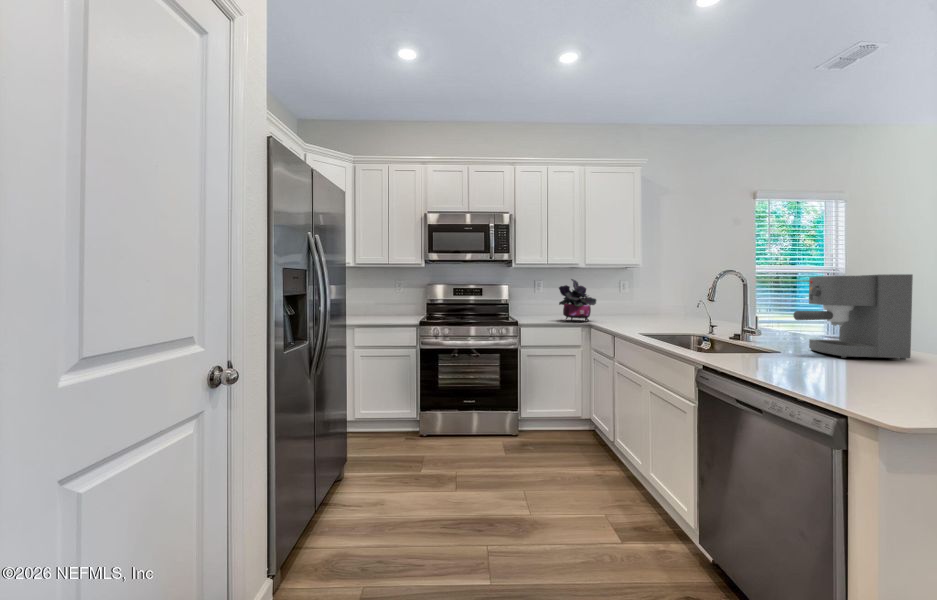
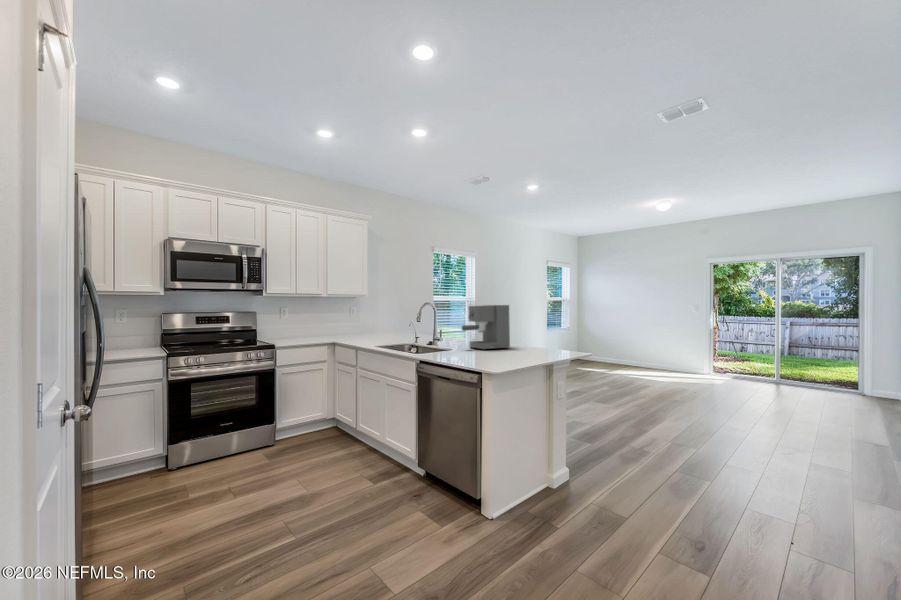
potted plant: present [559,279,596,321] -> none [307,305,337,340]

